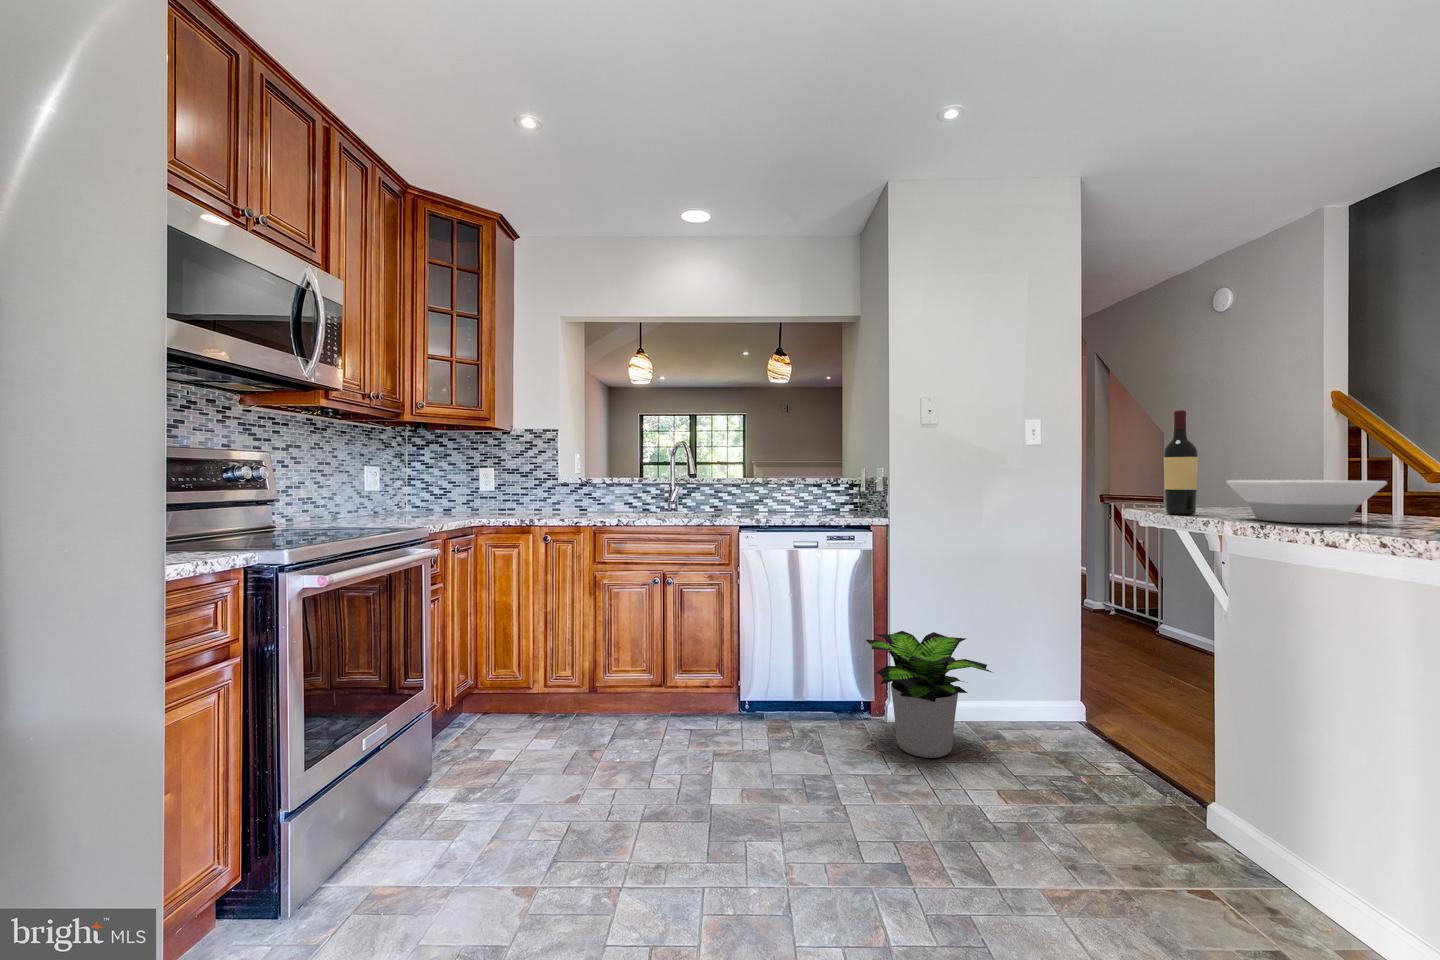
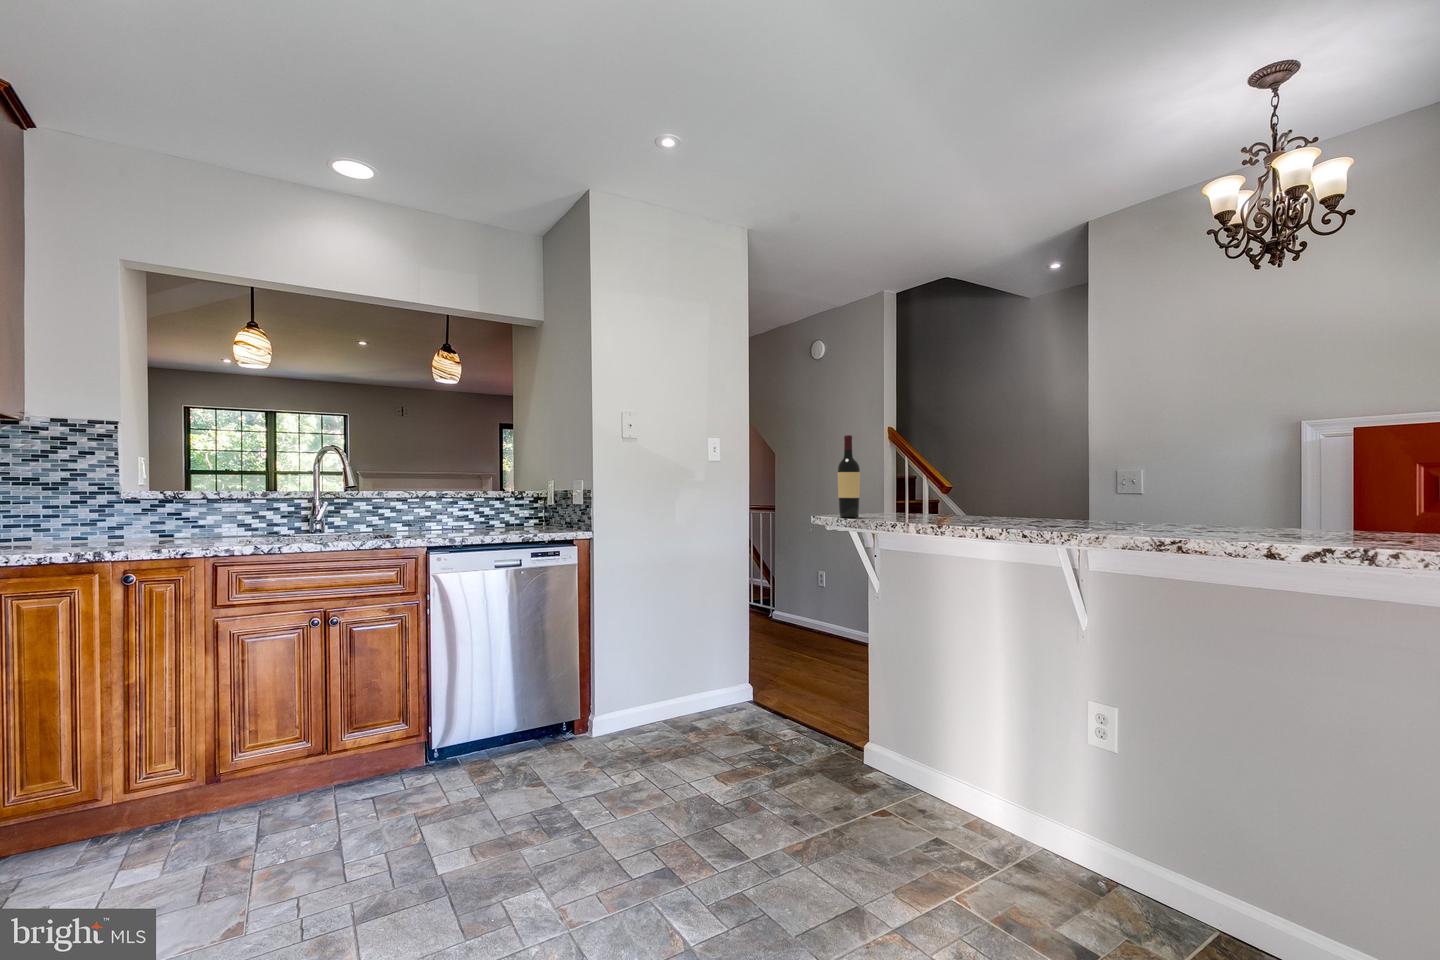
bowl: present [1226,480,1387,523] -> none [880,490,972,521]
potted plant: present [866,631,991,758] -> none [581,640,704,764]

